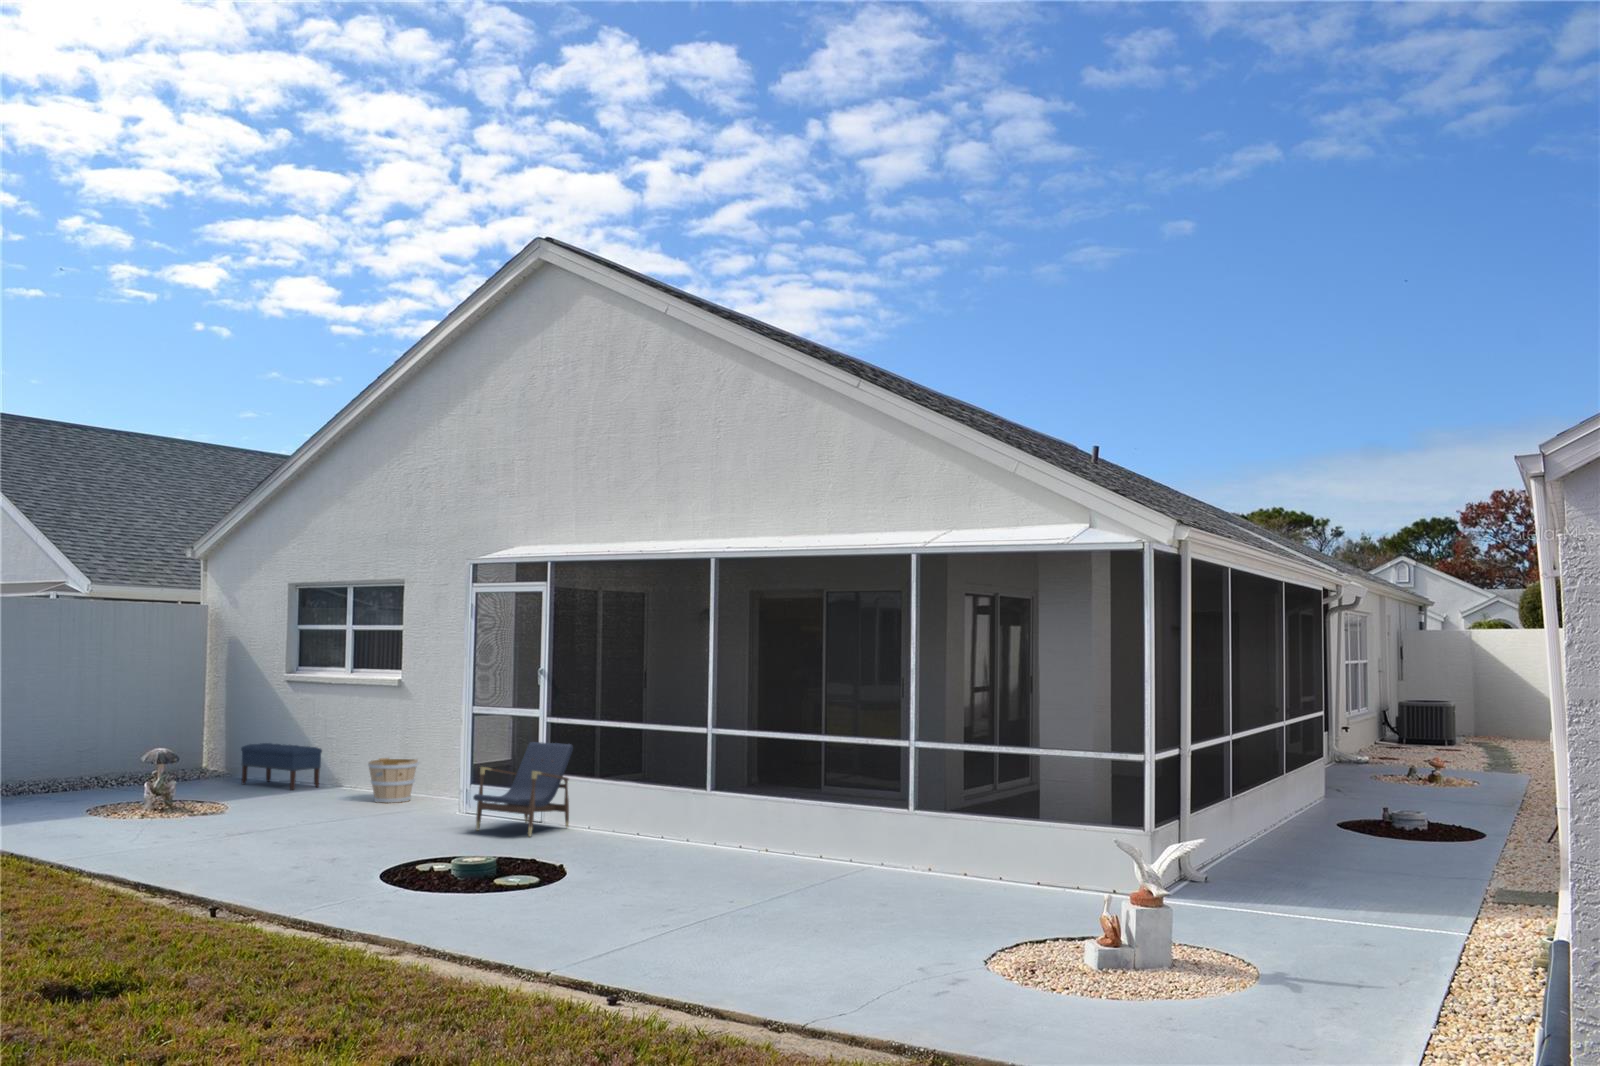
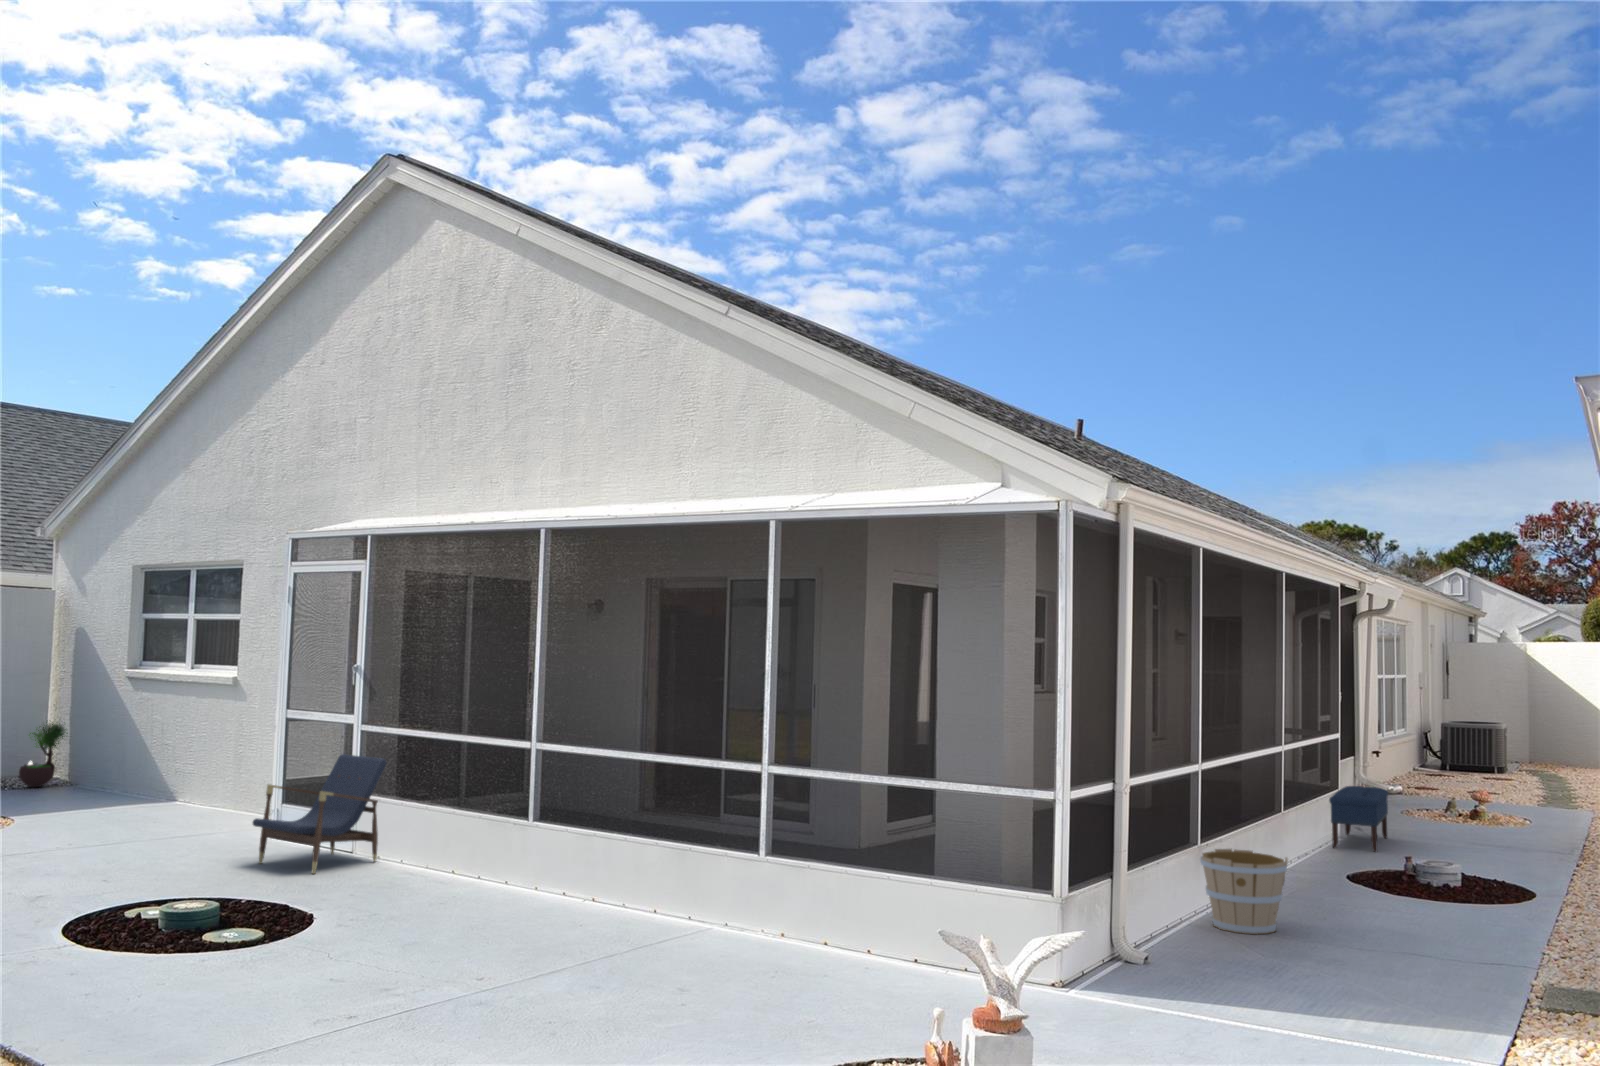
potted tree: none [186,715,227,777] -> present [19,722,68,787]
bench: present [241,743,322,790] -> present [1329,786,1388,852]
wooden bucket: present [368,758,418,803] -> present [1200,849,1288,934]

